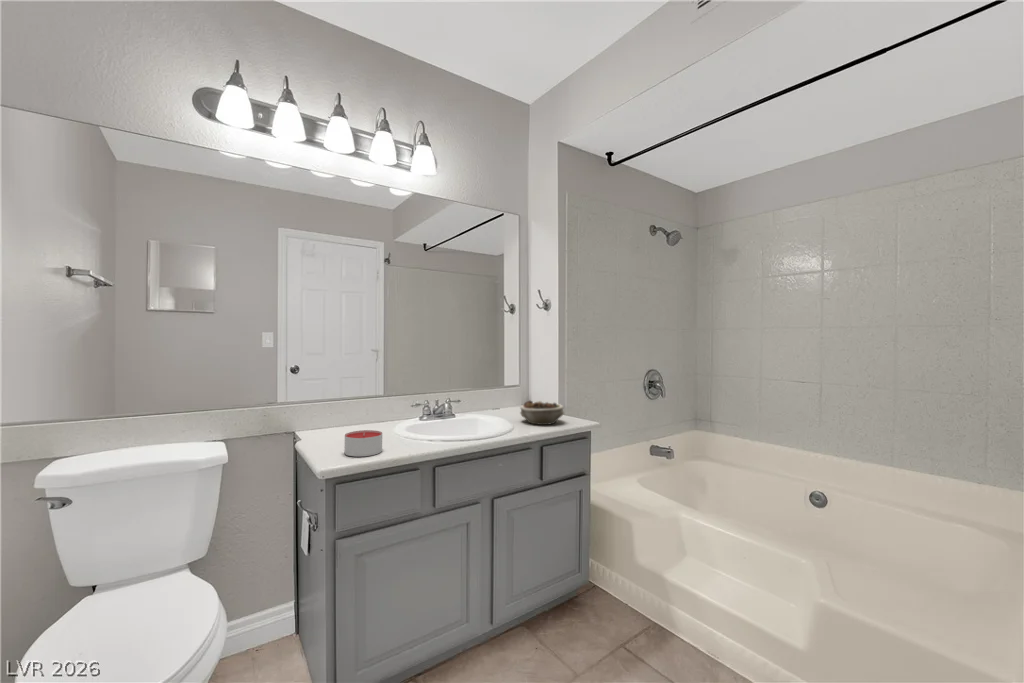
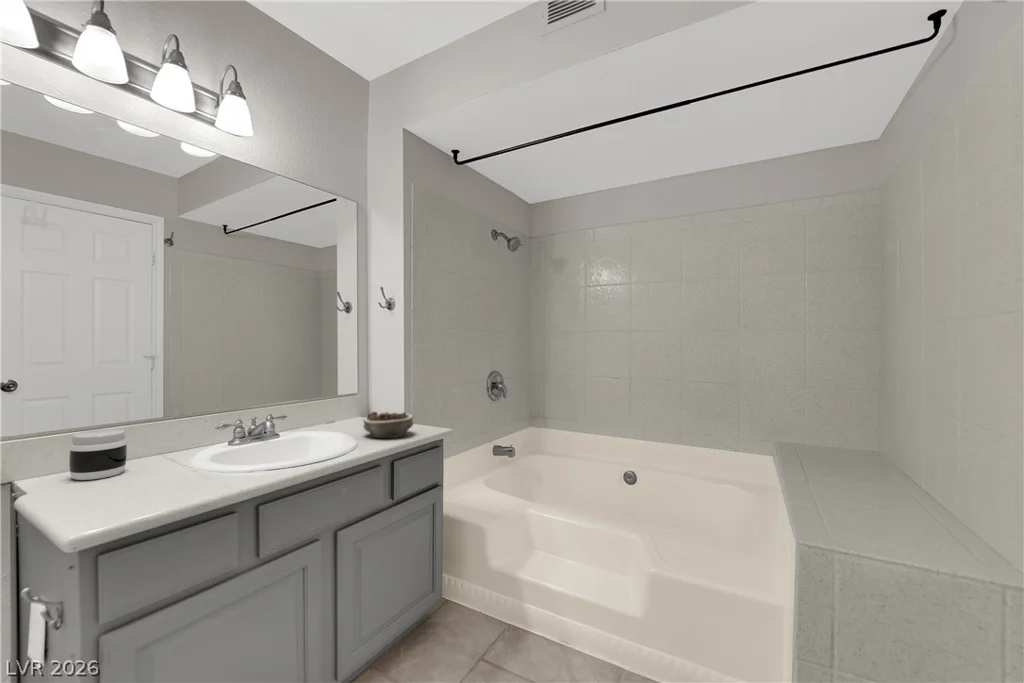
jar: none [324,401,355,435] -> present [69,429,127,480]
candle: present [344,430,382,457] -> none [115,467,180,507]

